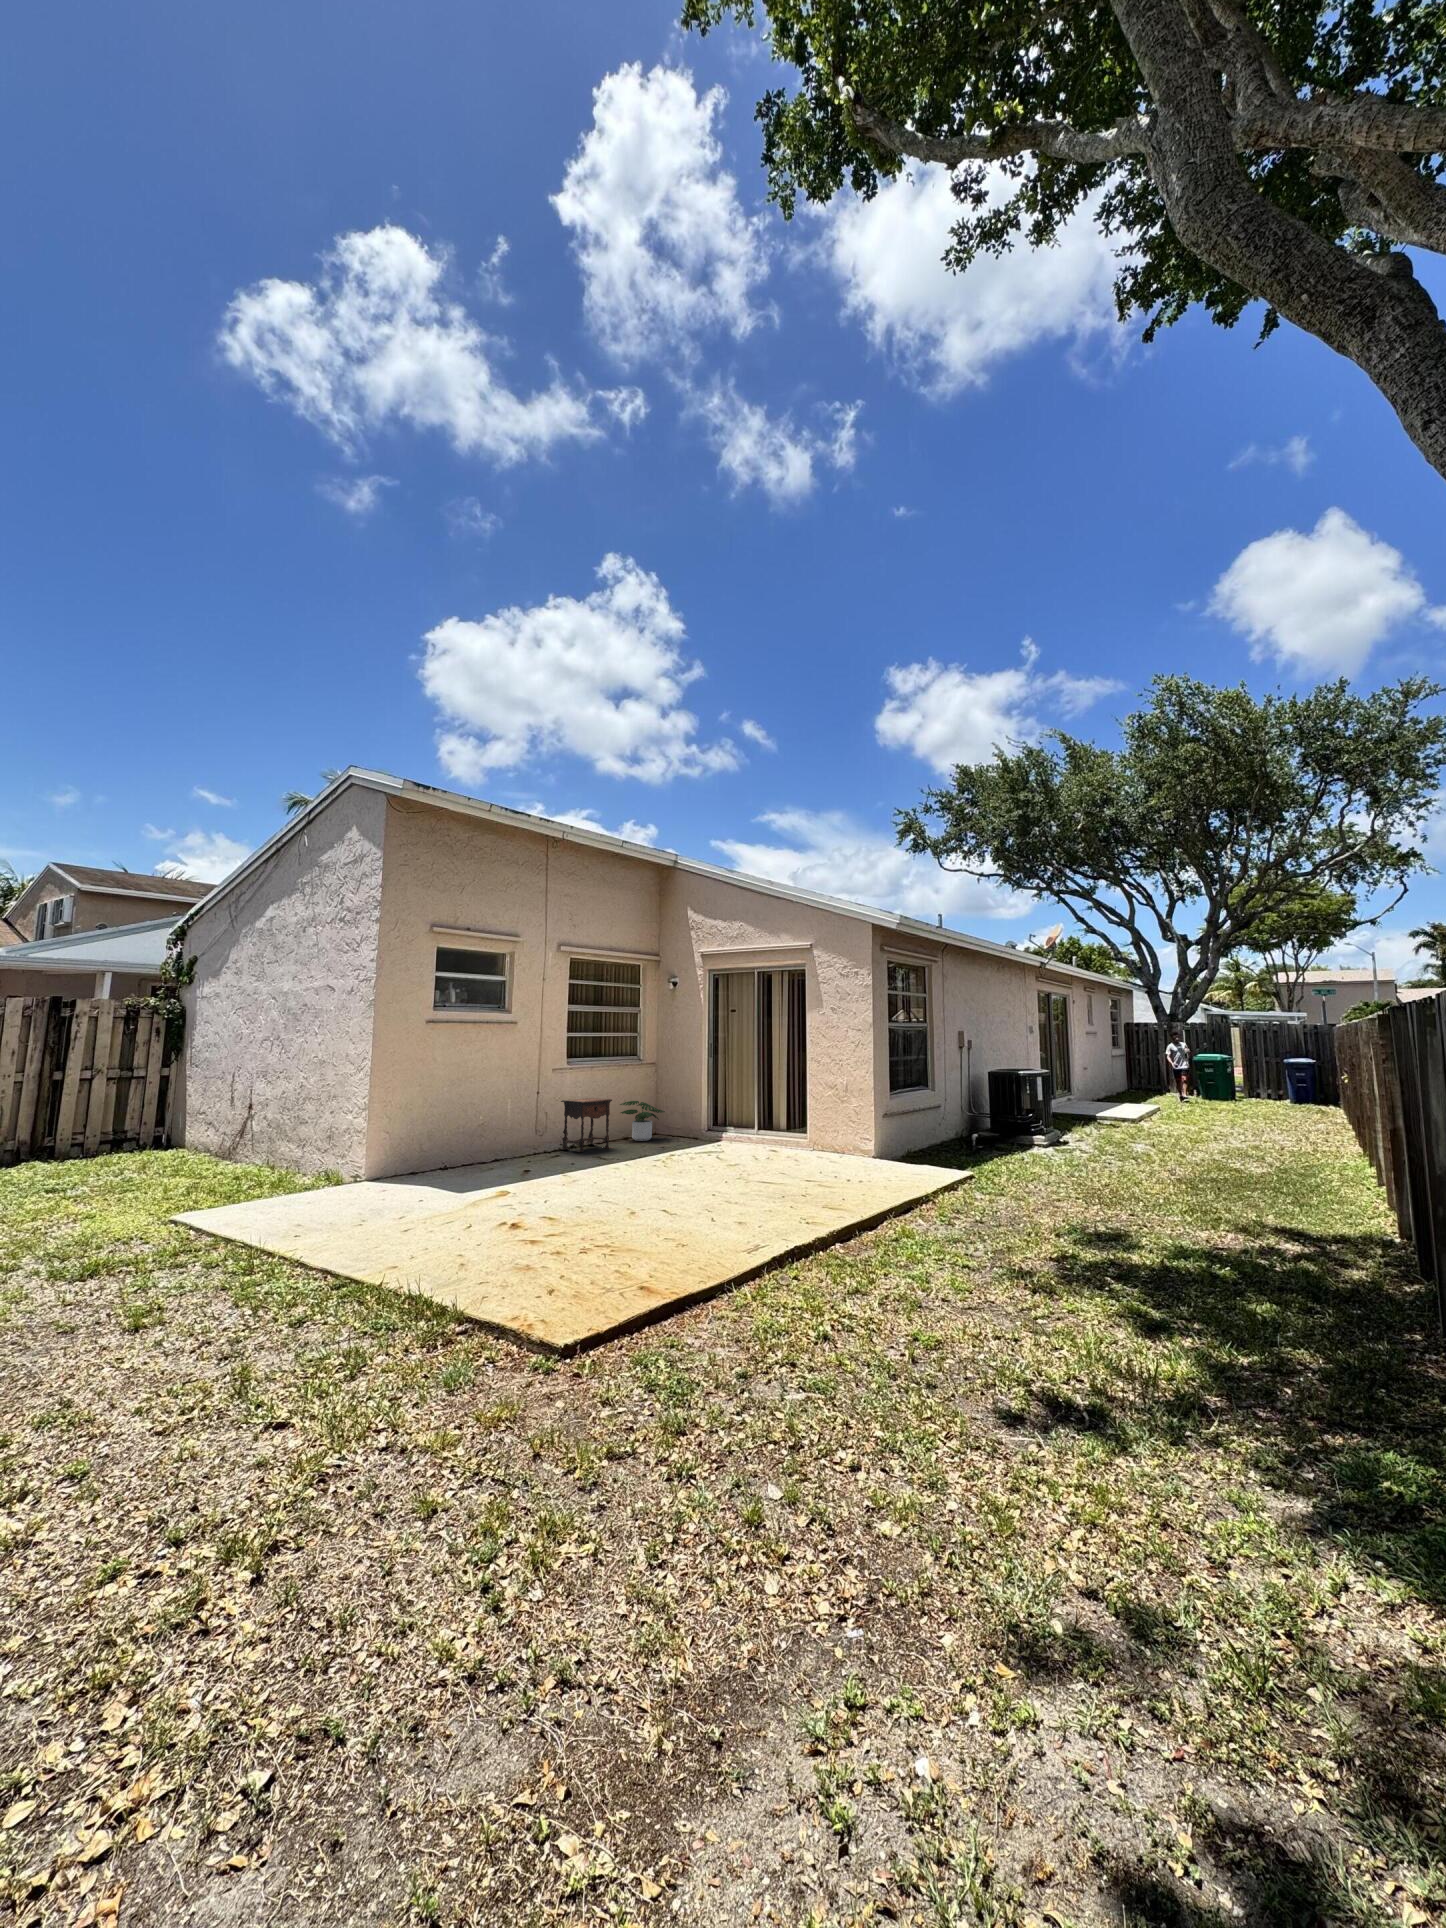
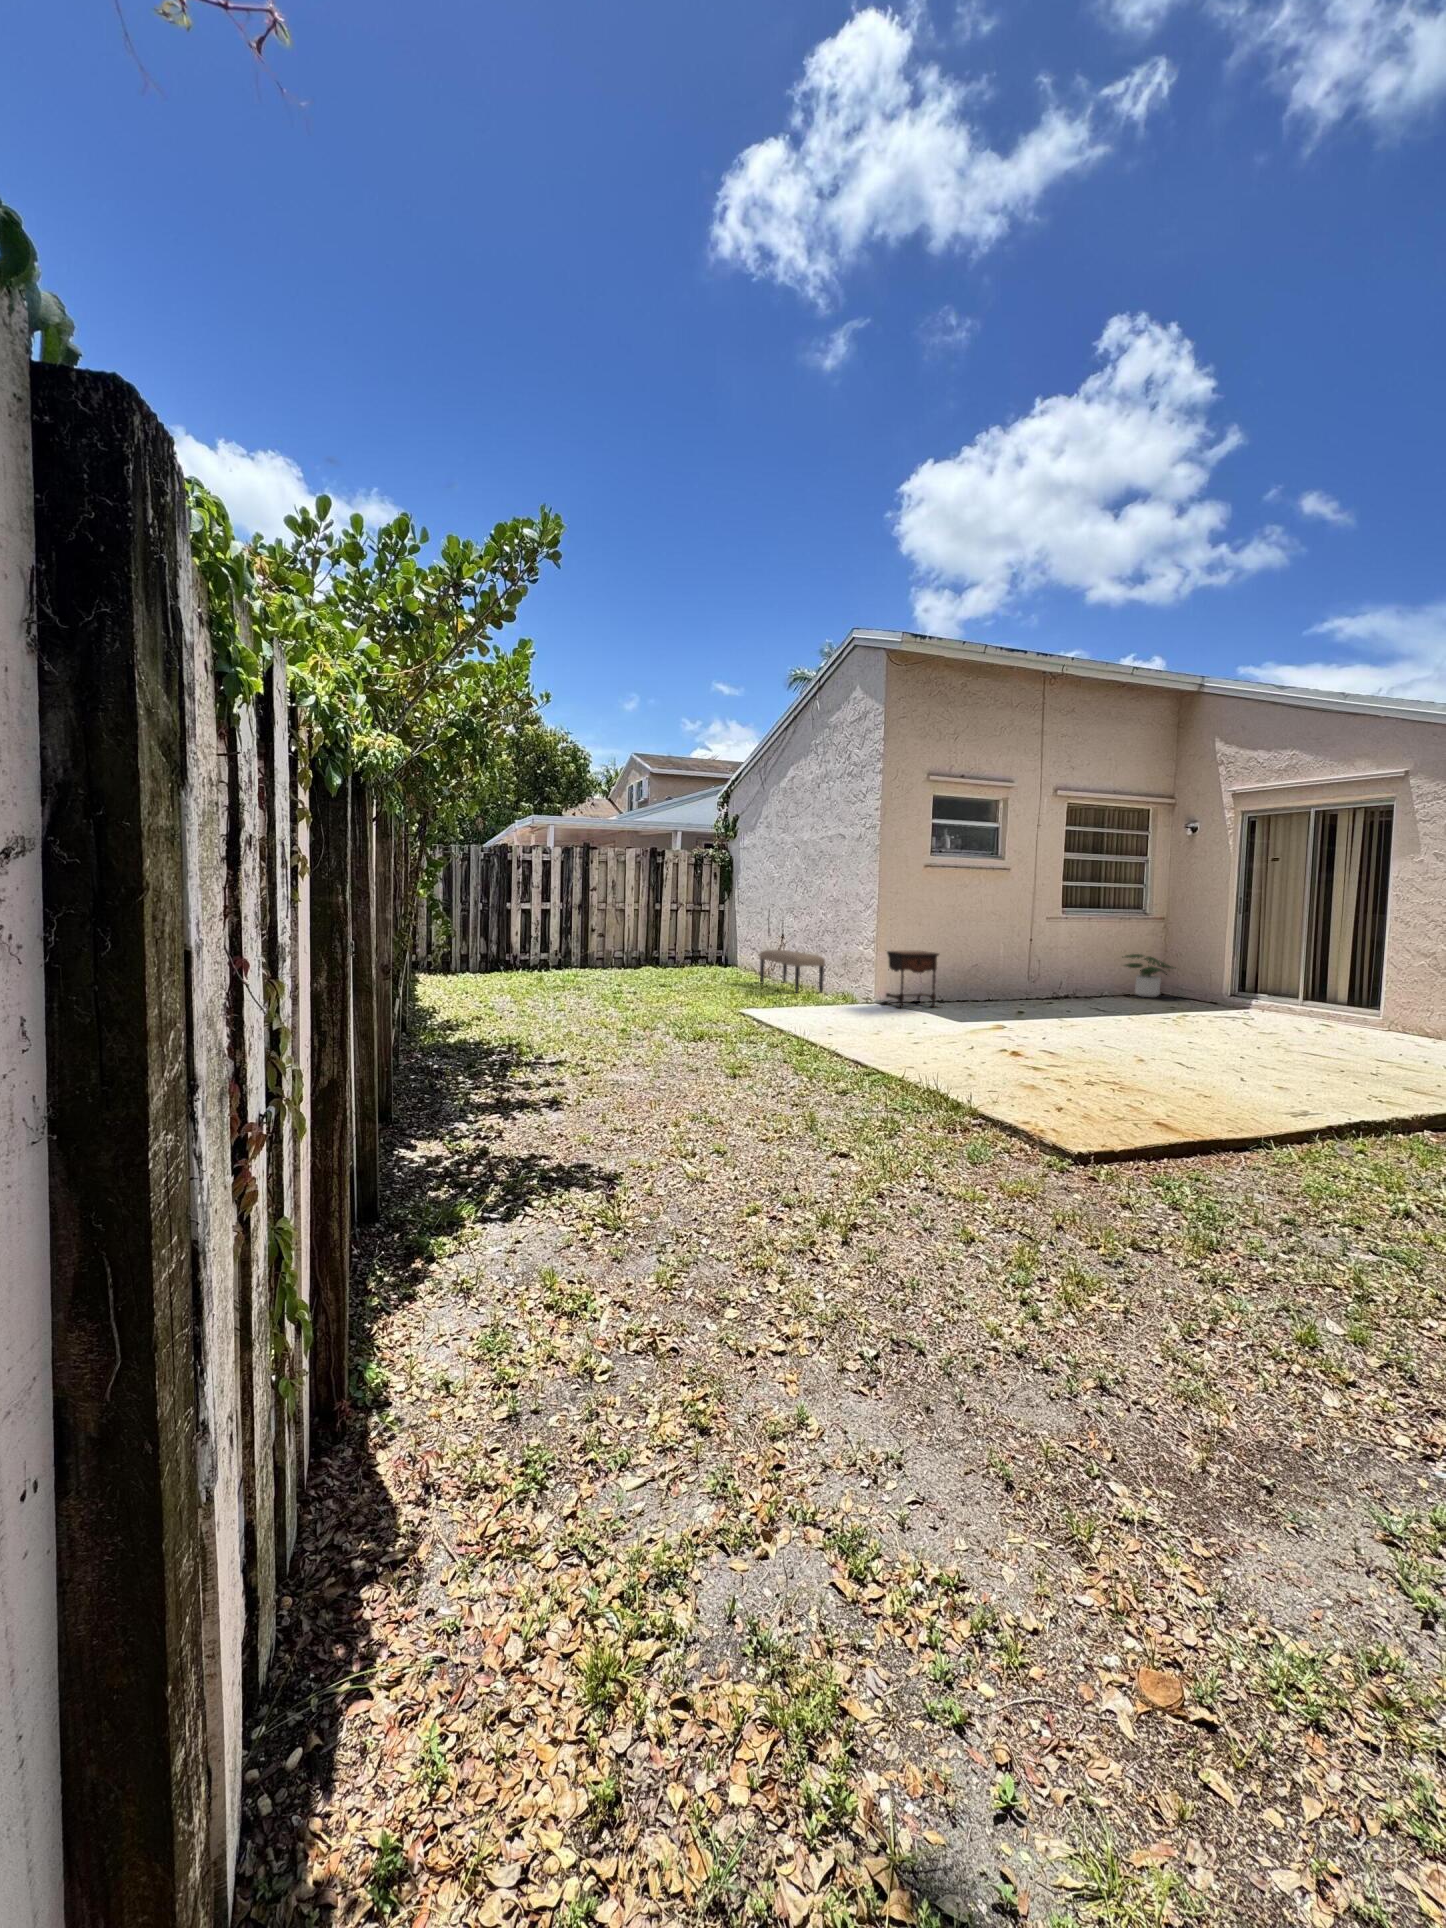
side table: present [561,1098,614,1152] -> present [883,951,939,1008]
bench: none [215,1125,307,1179] -> present [759,950,825,993]

